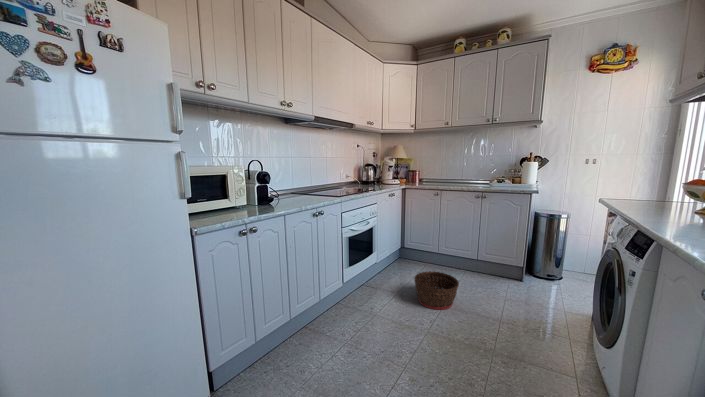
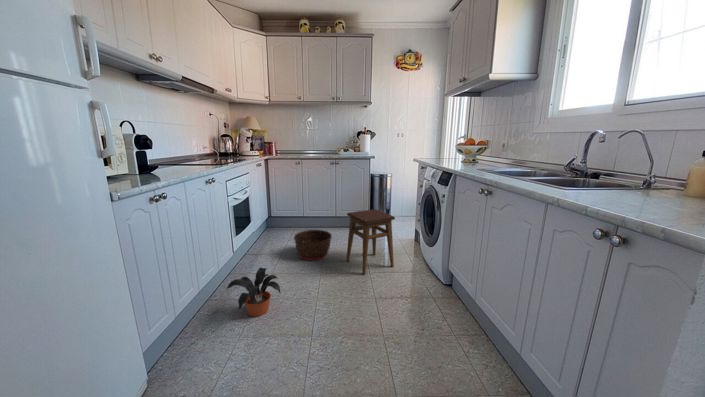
stool: none [472,263,546,353] -> present [347,209,395,274]
potted plant: none [324,305,376,358] -> present [227,267,280,317]

